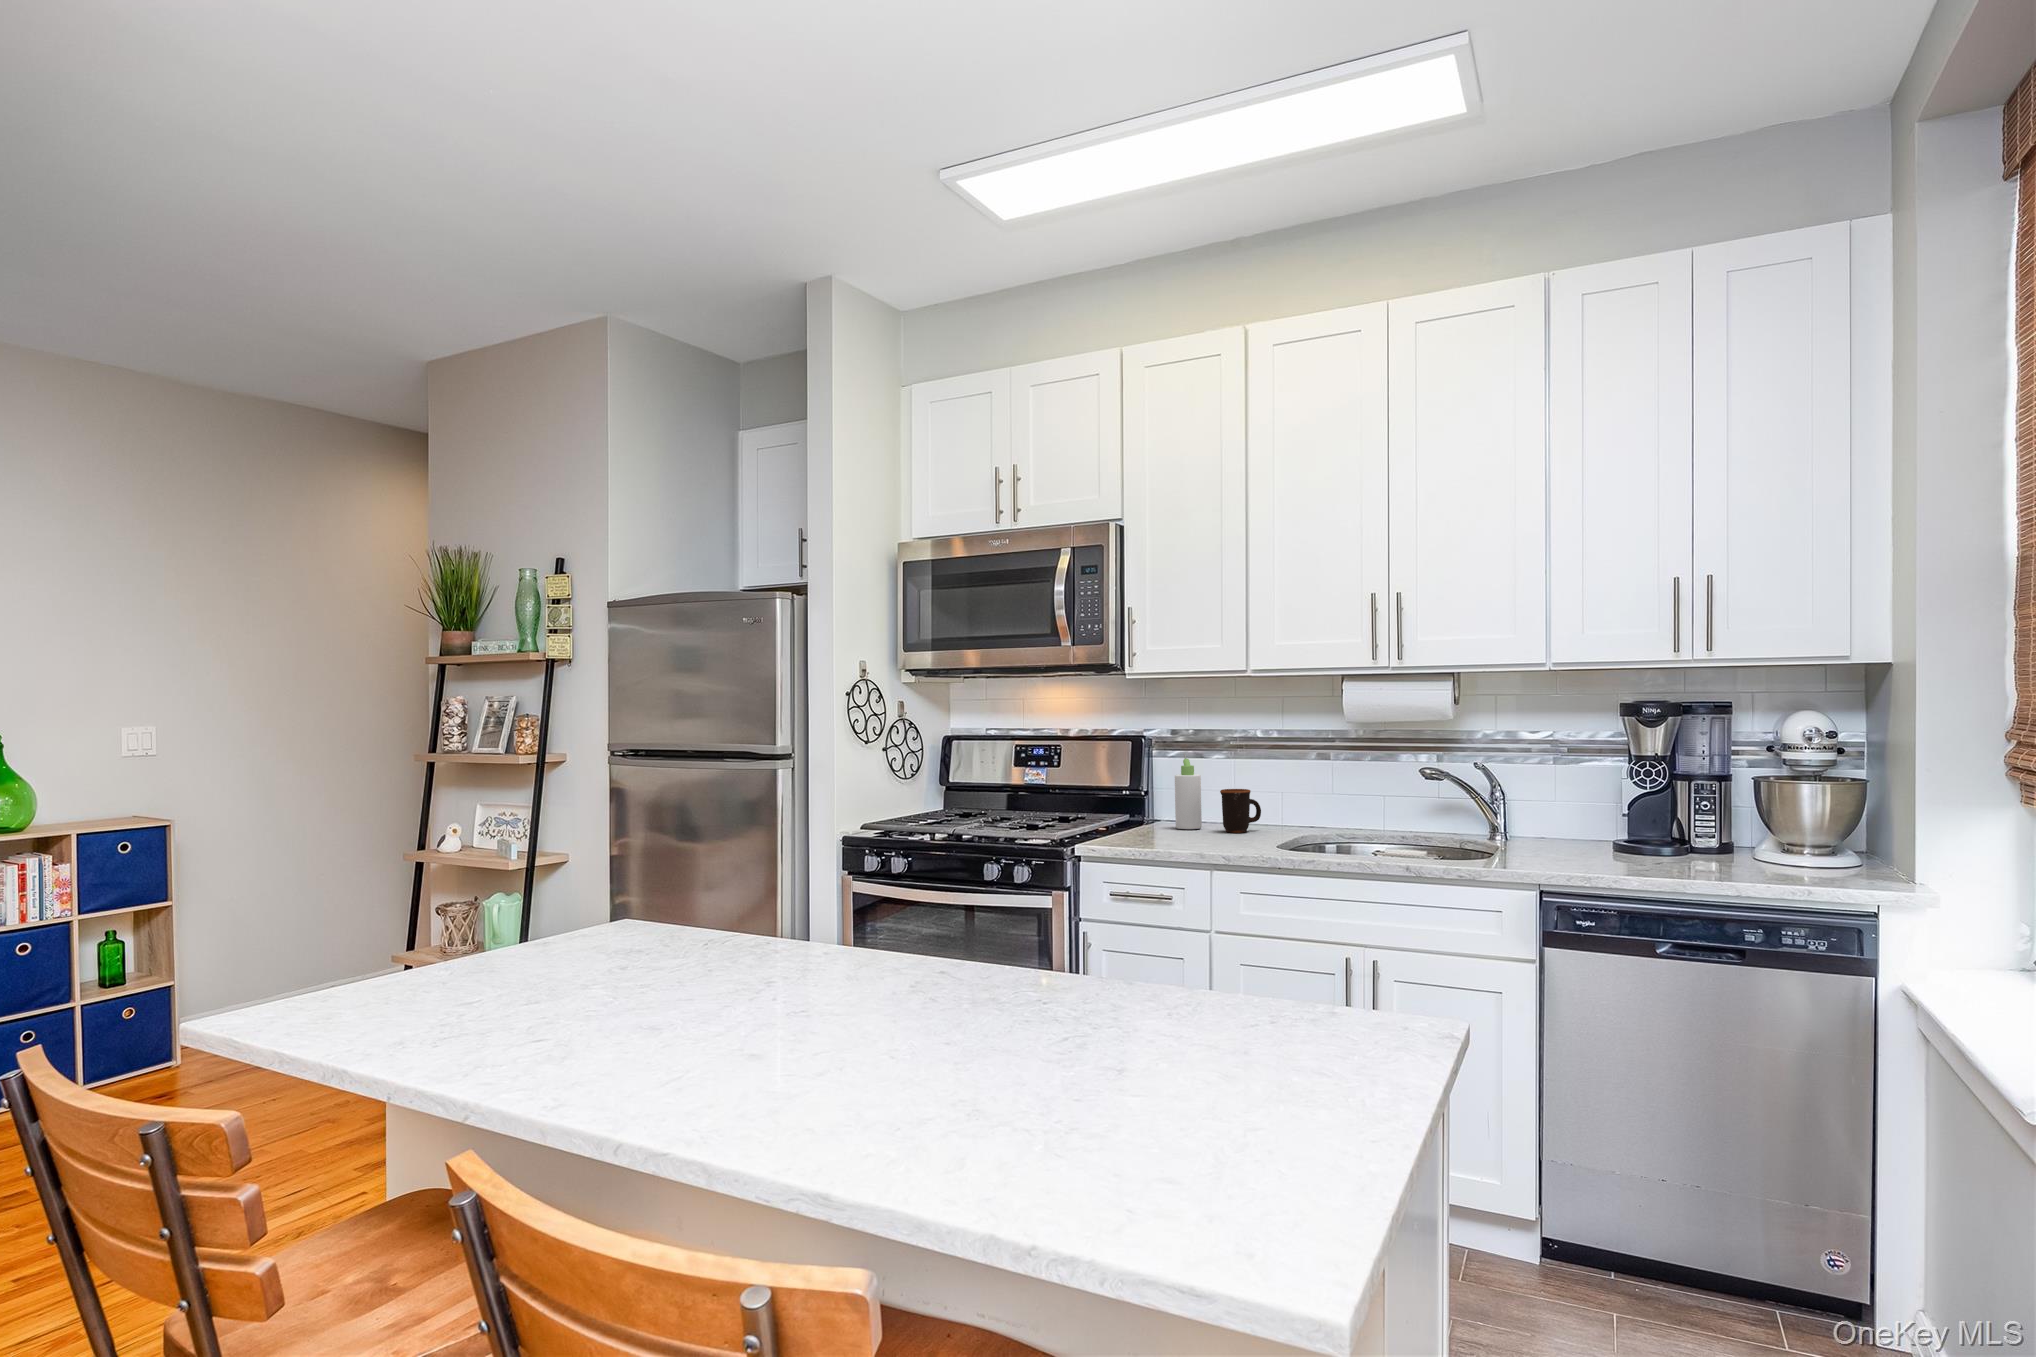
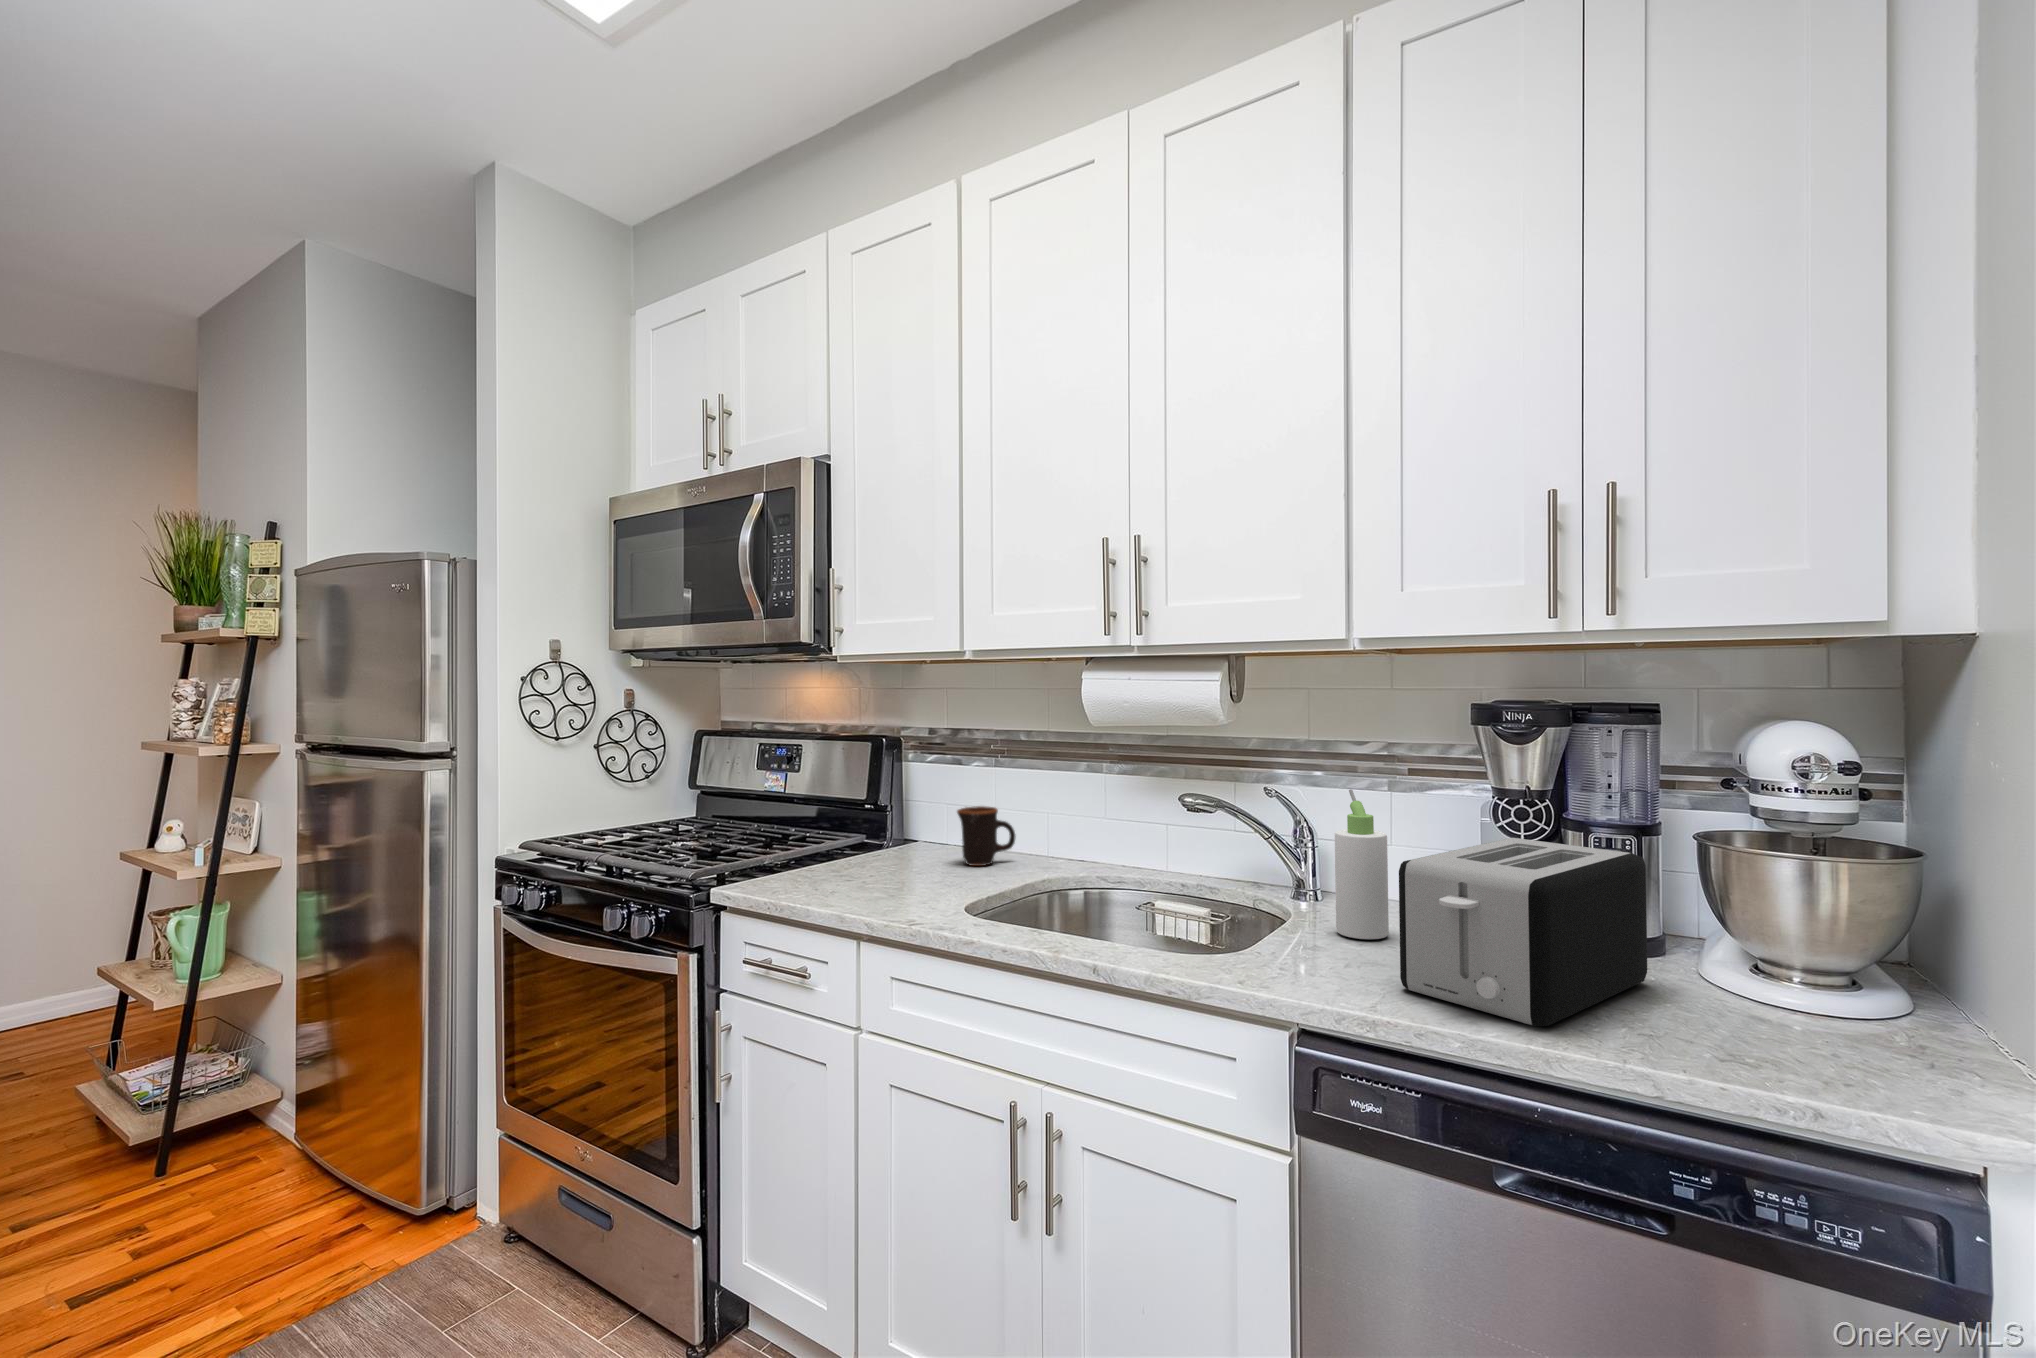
bottle: present [1175,753,1202,829] -> present [1335,789,1389,939]
toaster: none [1592,785,1727,874] -> present [1399,838,1647,1026]

